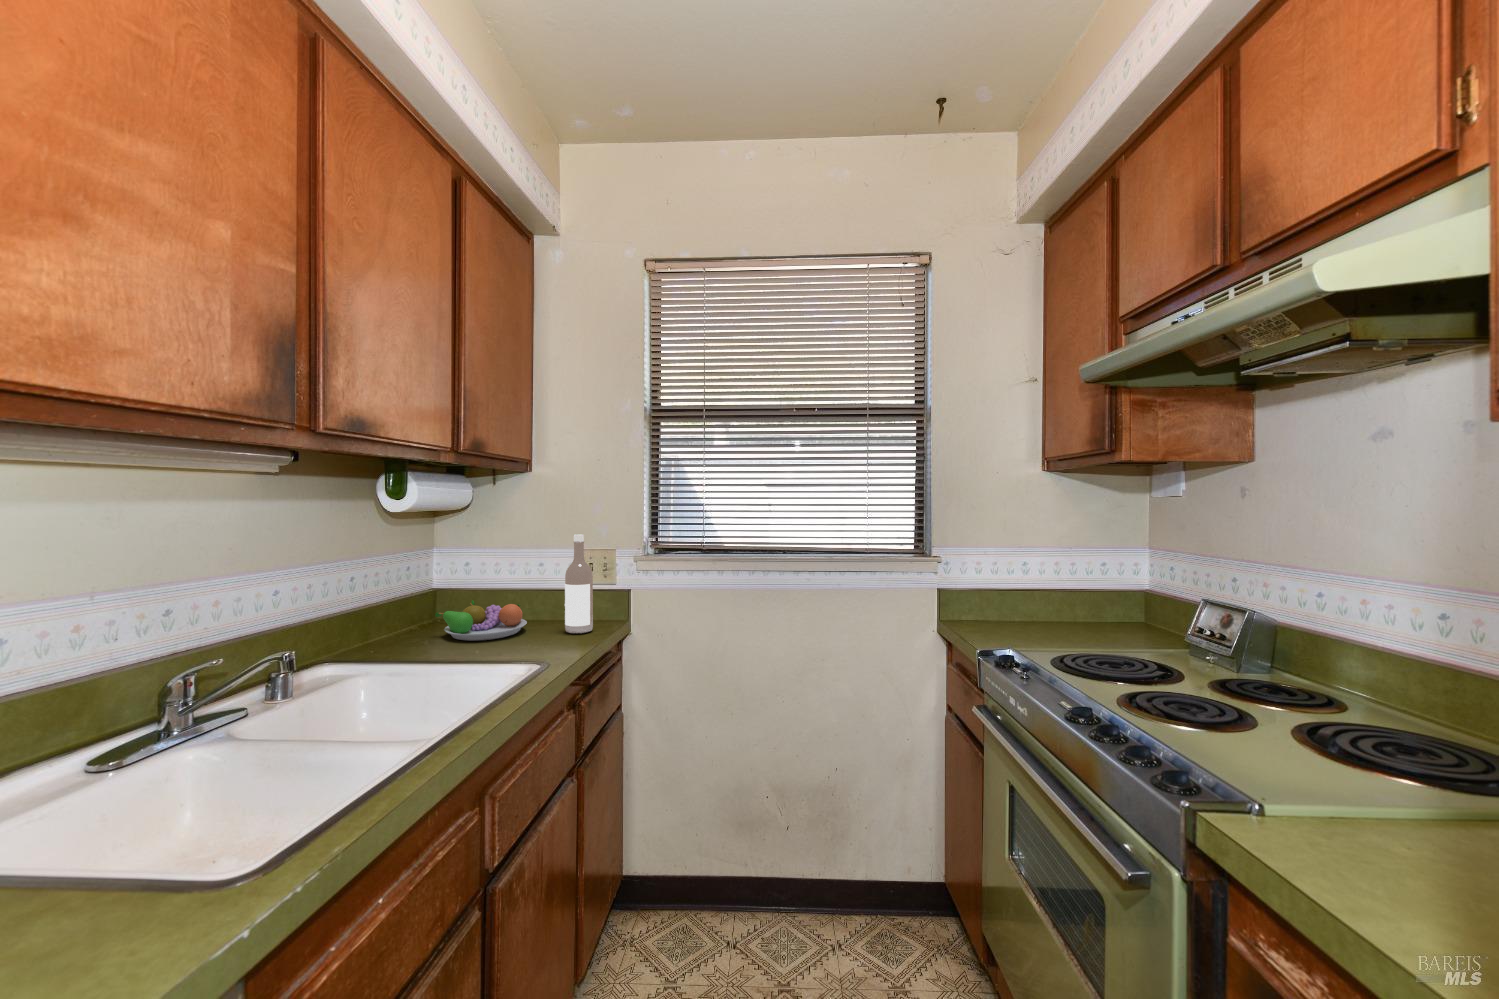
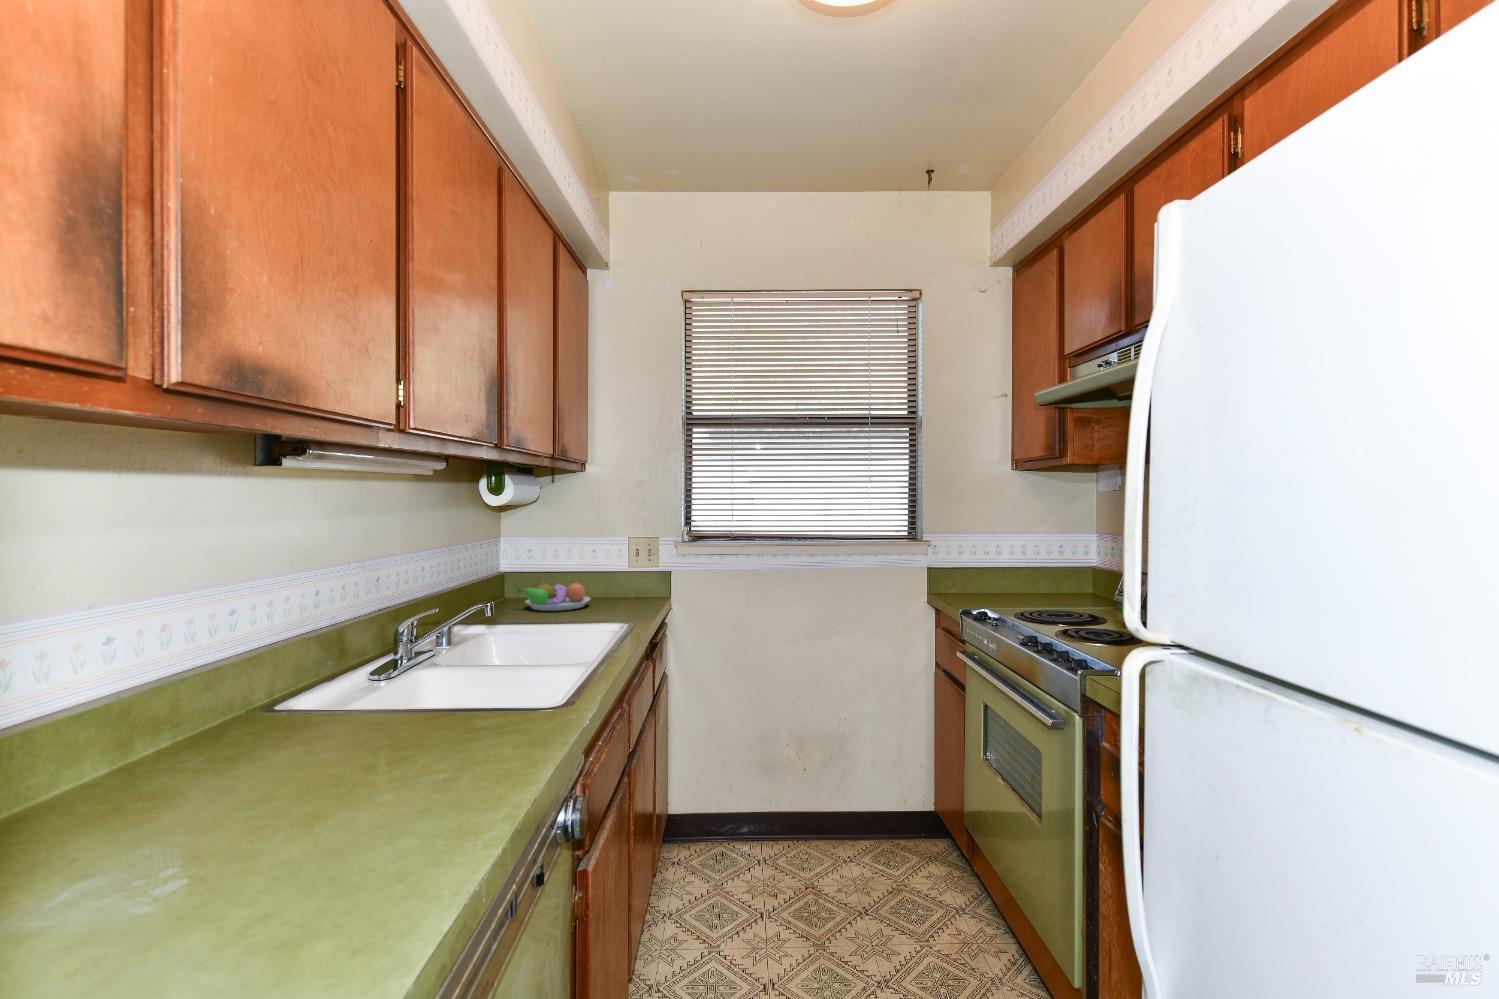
wine bottle: present [565,534,593,634] -> none [623,524,646,606]

